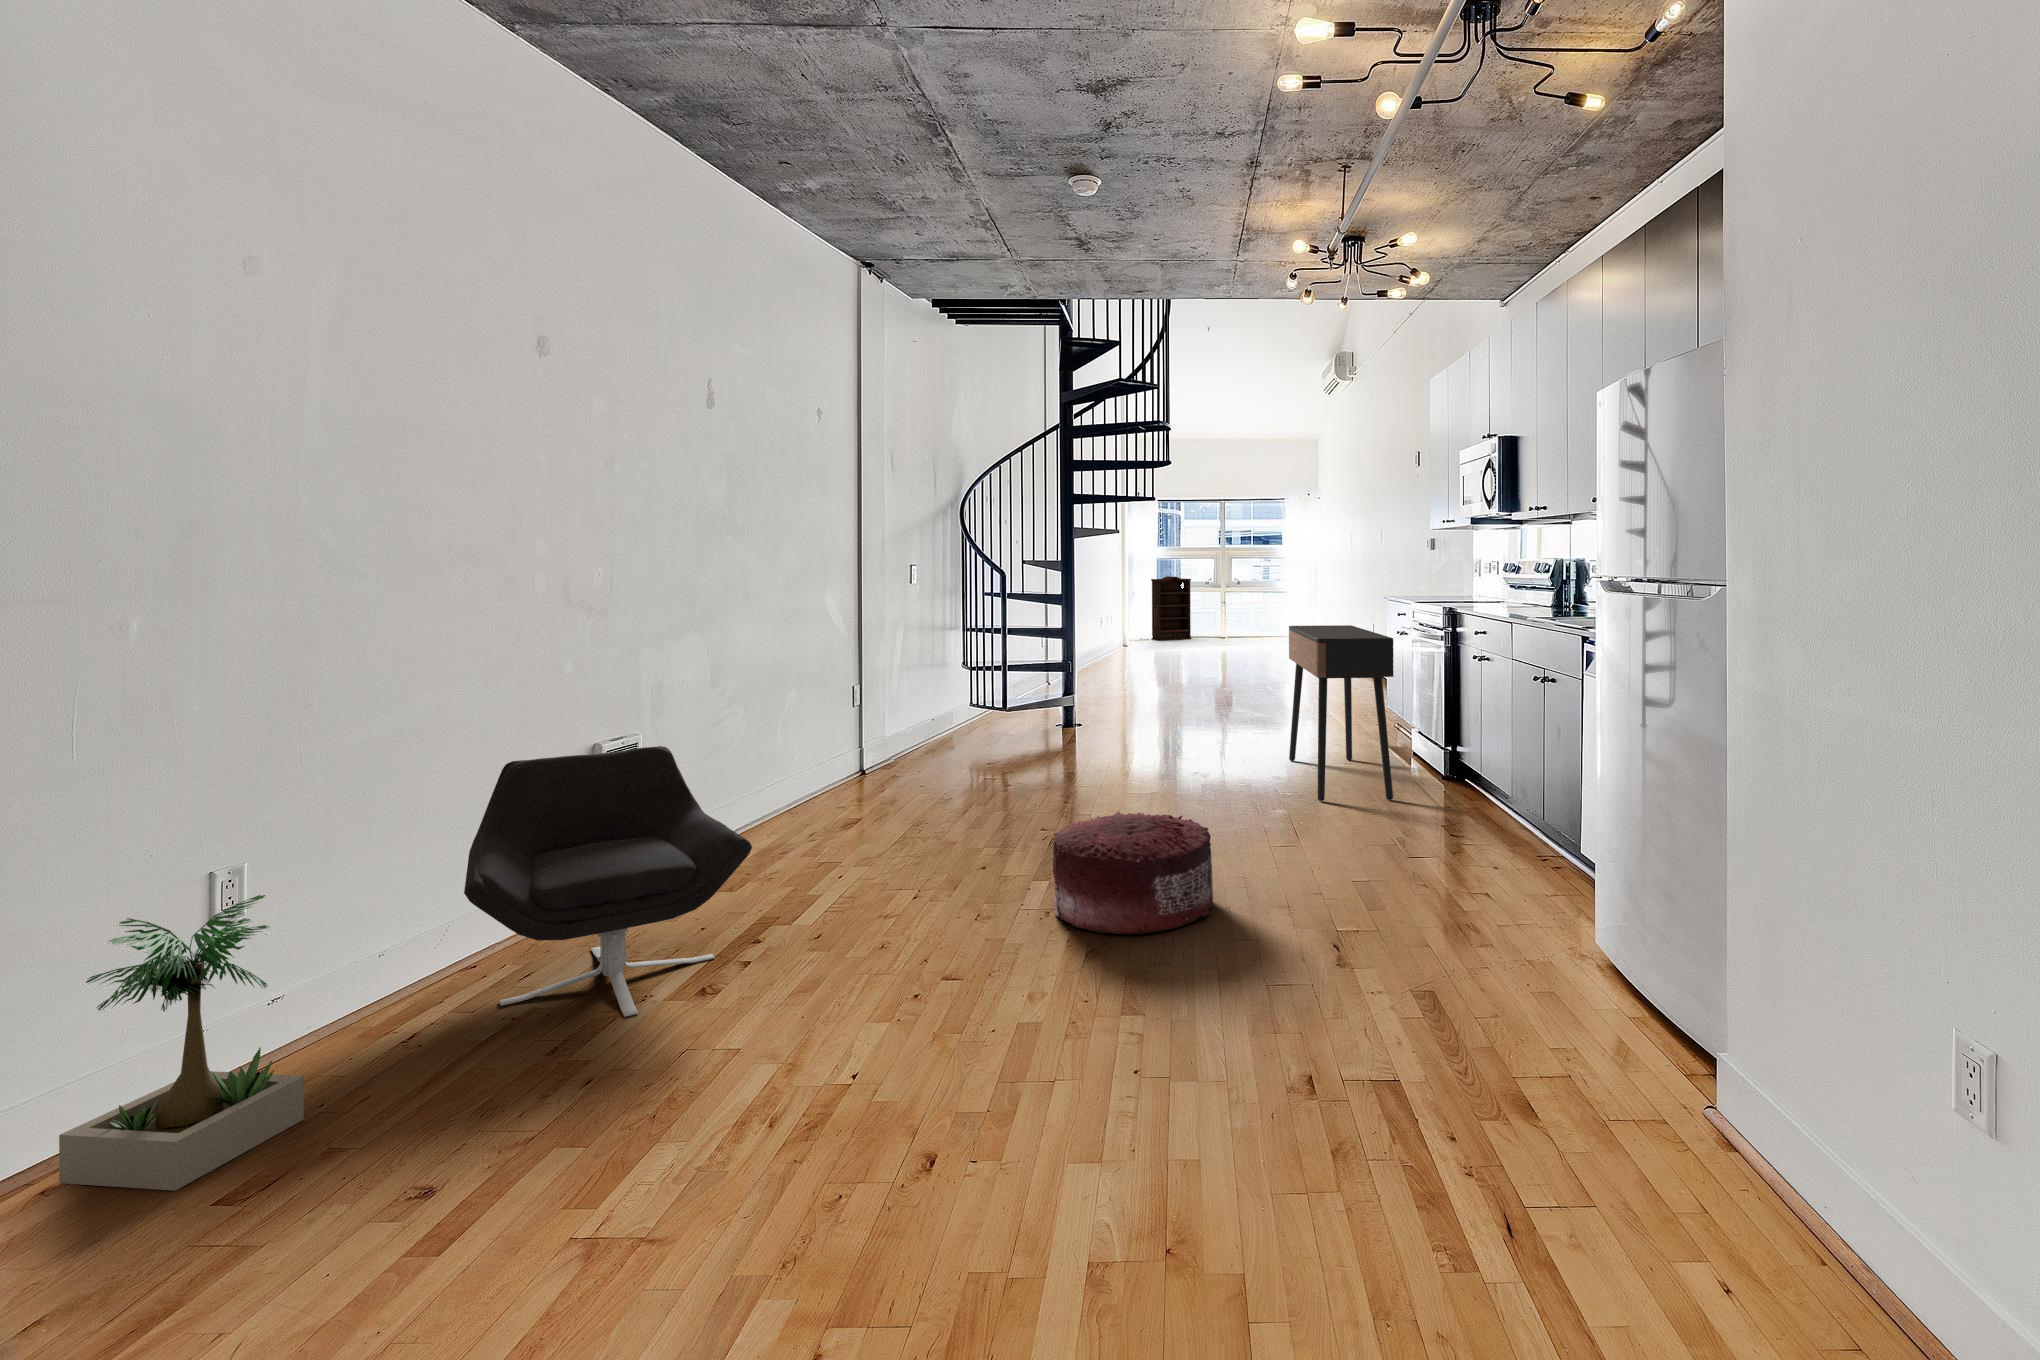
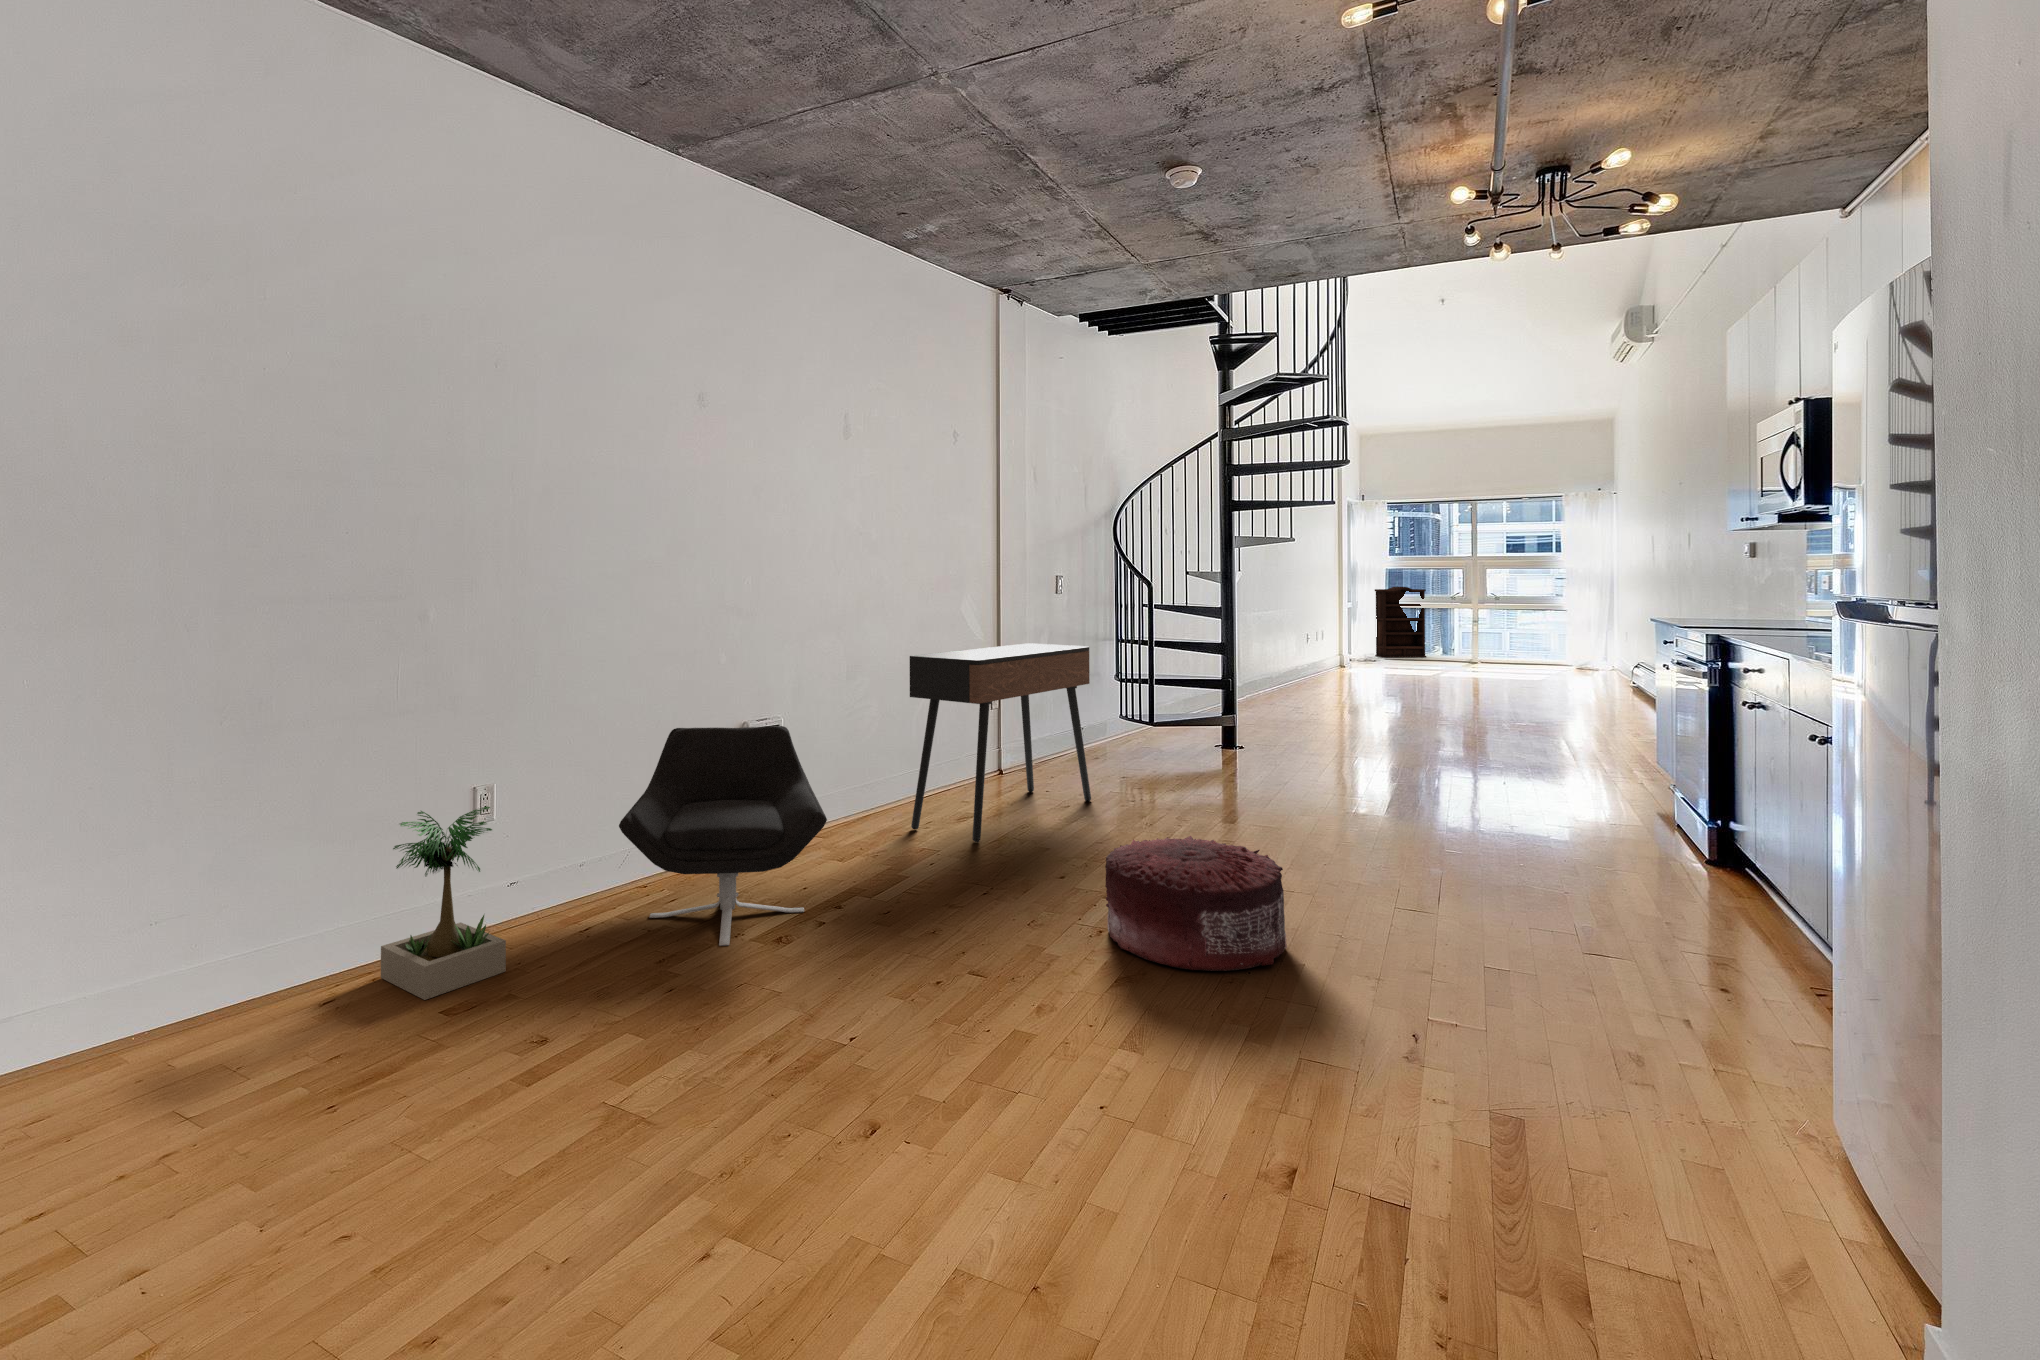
console table: present [1289,625,1393,801] -> present [910,643,1091,842]

